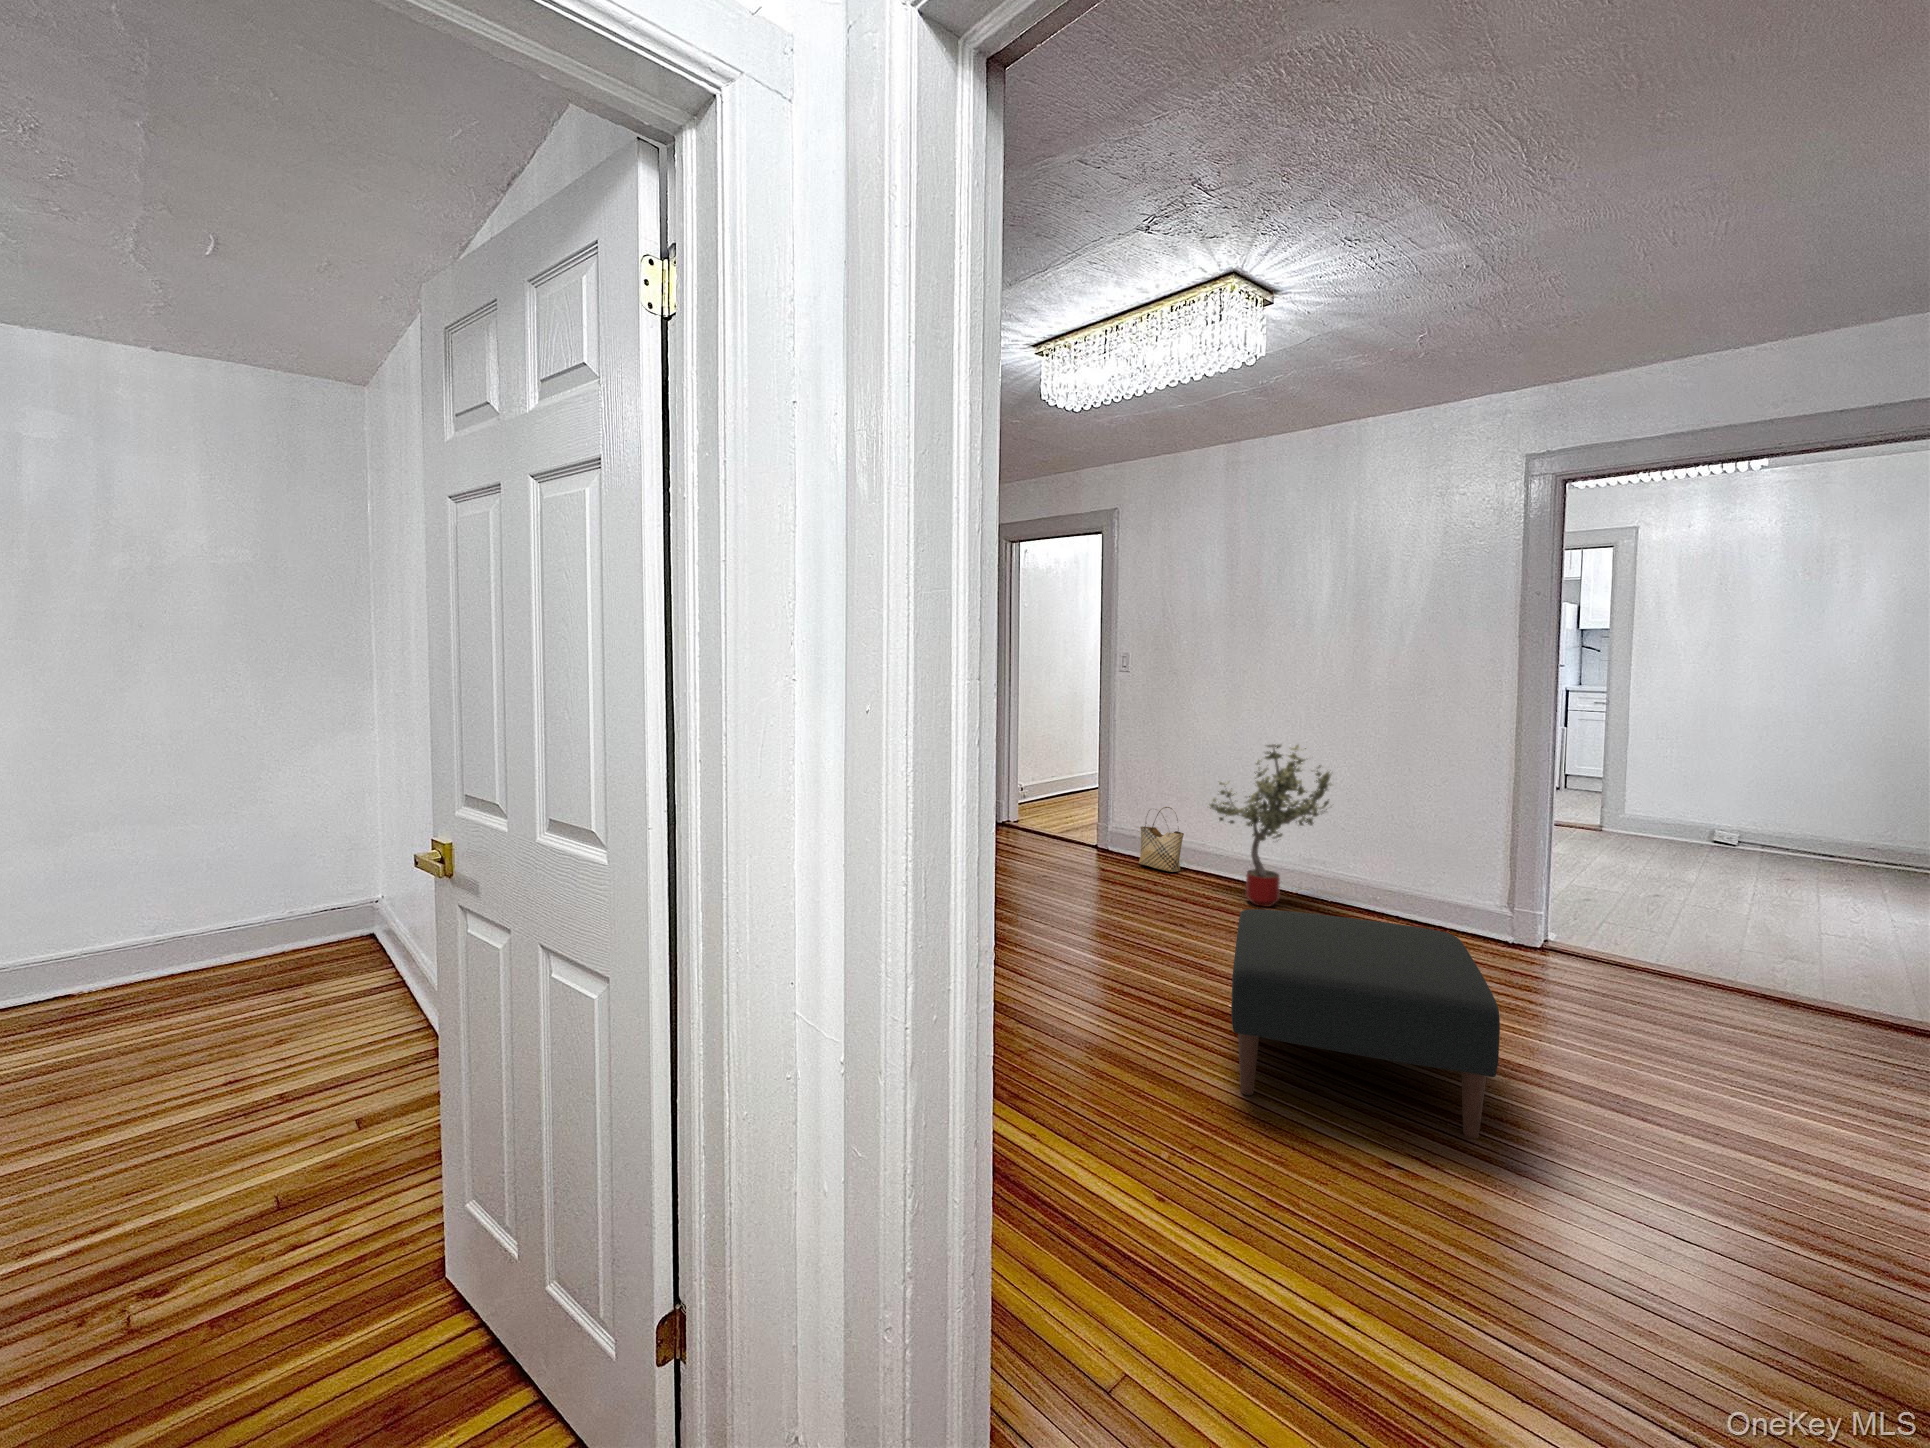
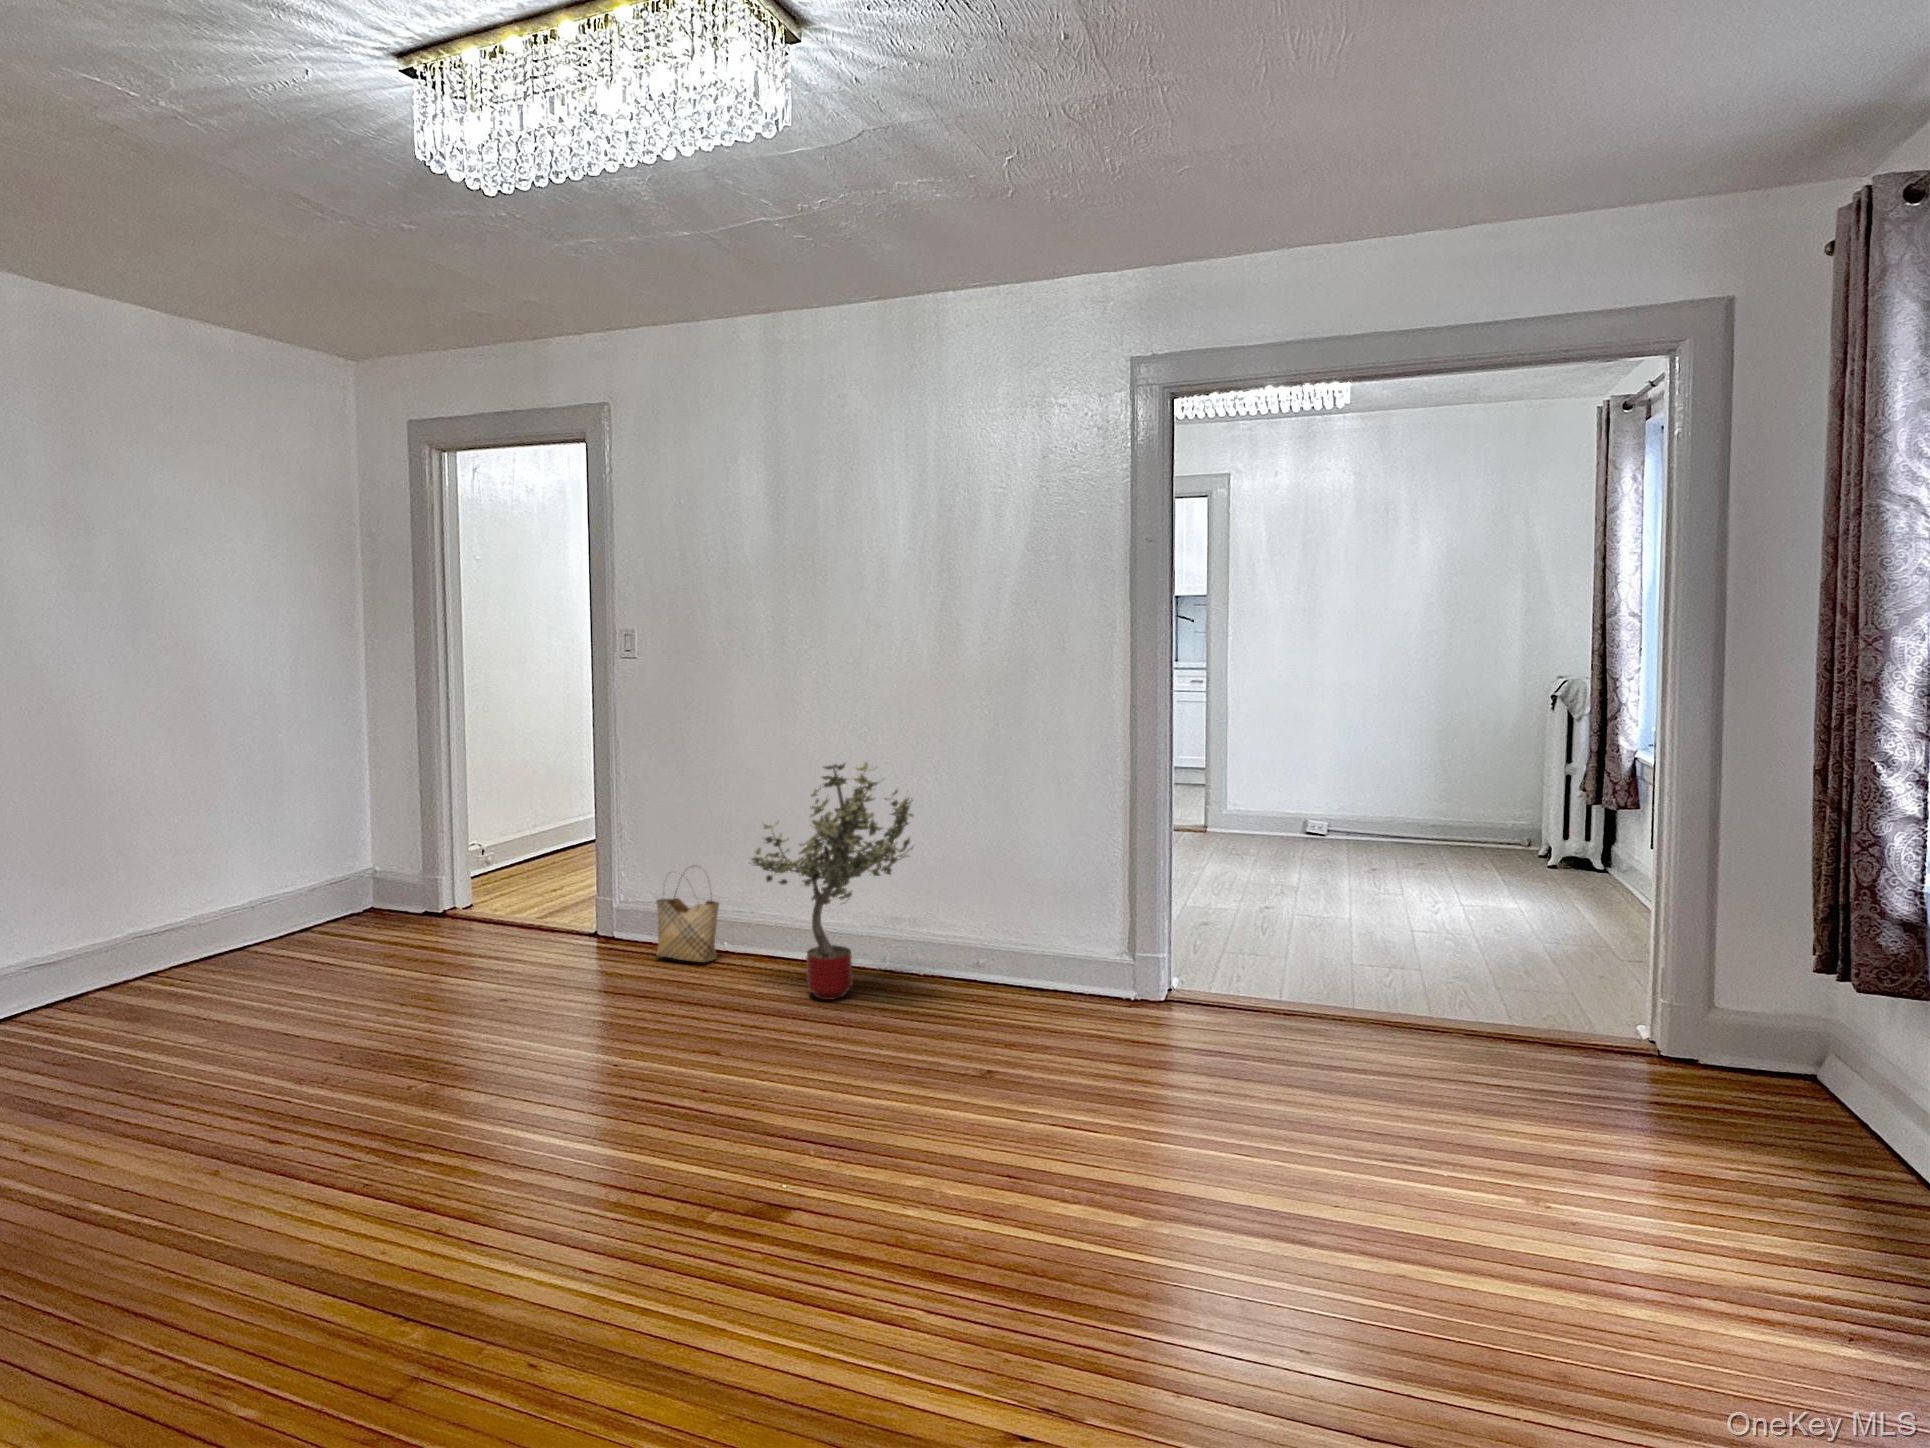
ottoman: present [1231,909,1500,1139] -> none [776,1027,1144,1359]

